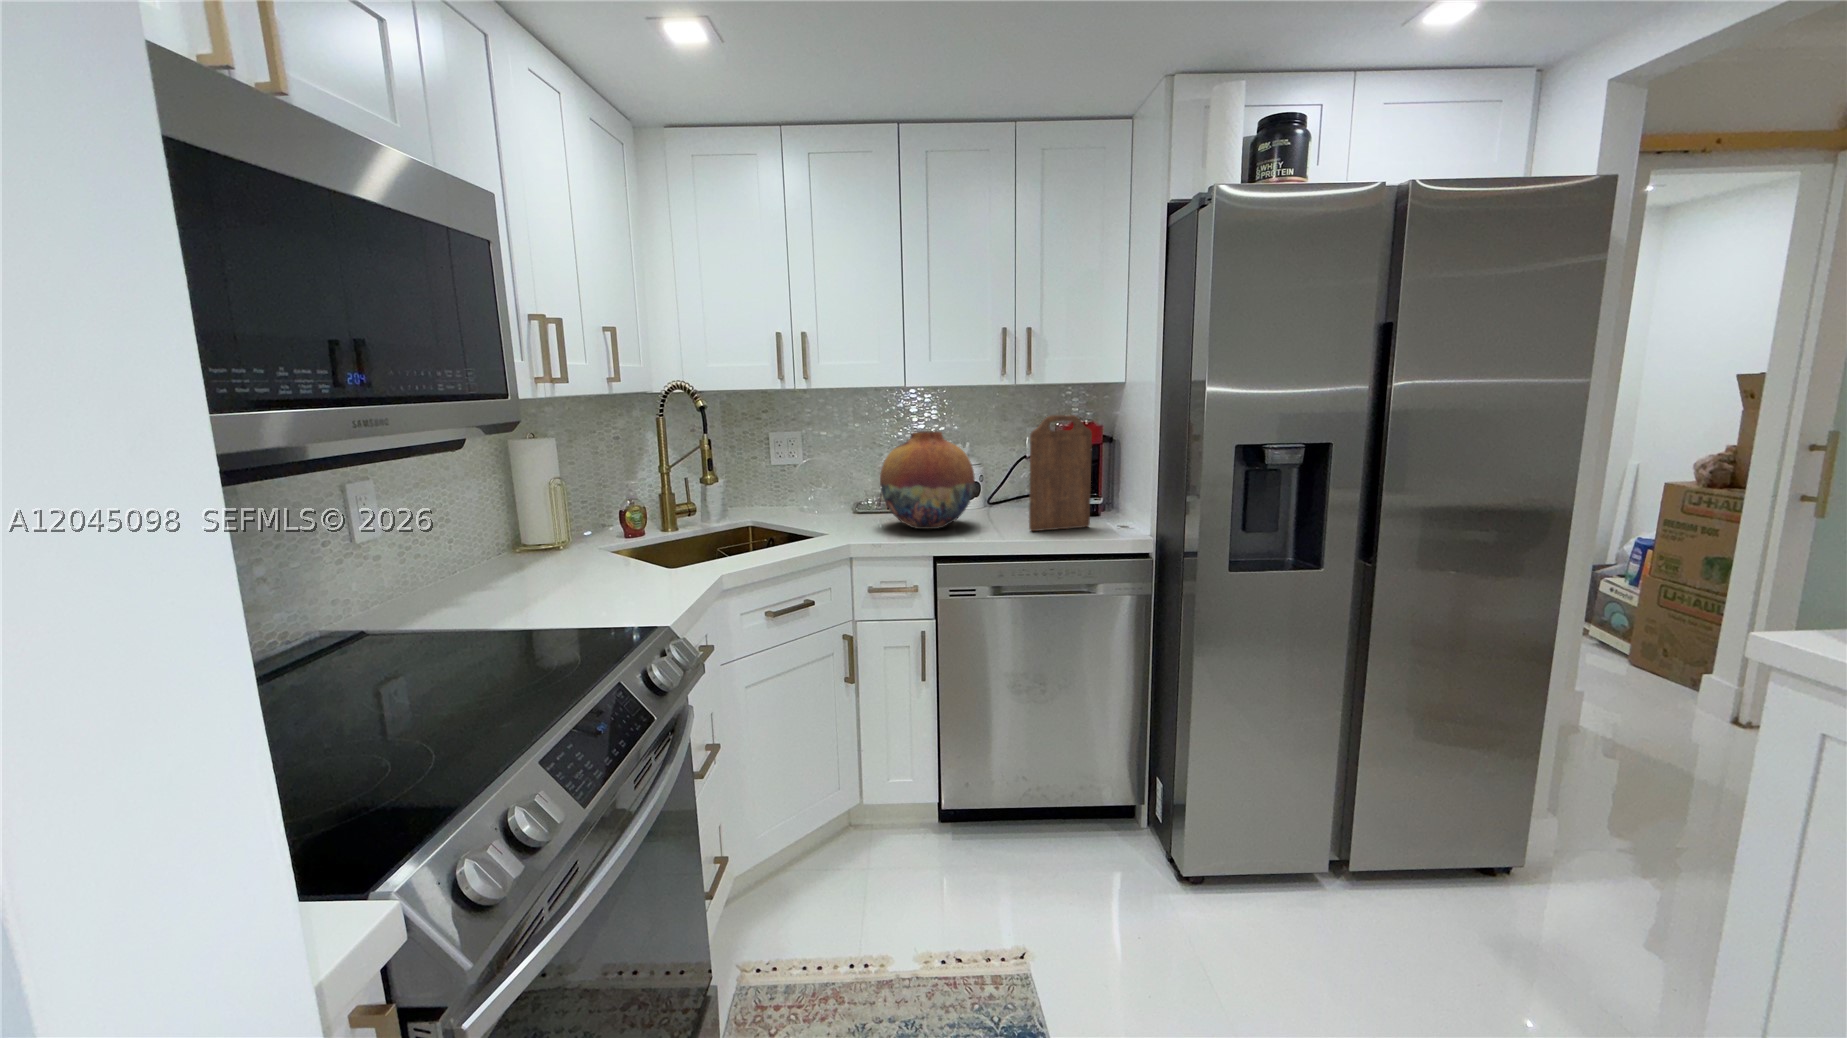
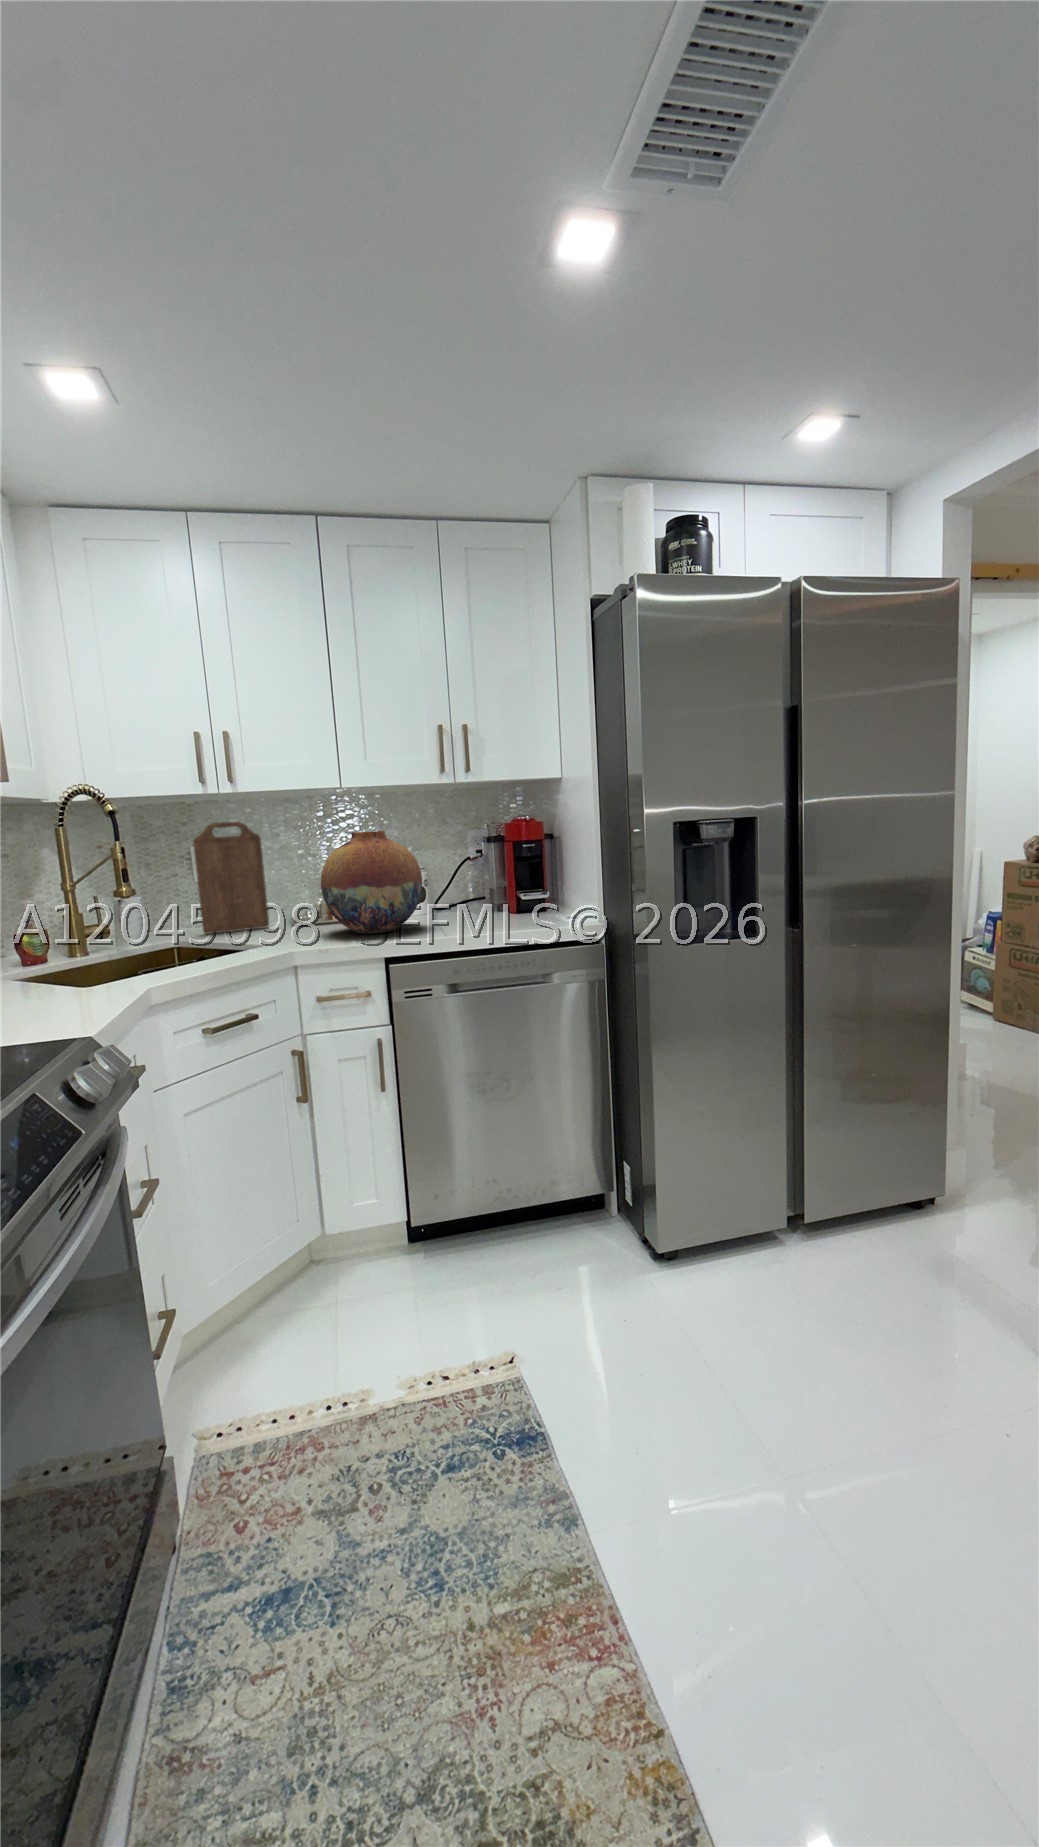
cutting board: present [1029,415,1092,531] -> present [193,821,269,934]

